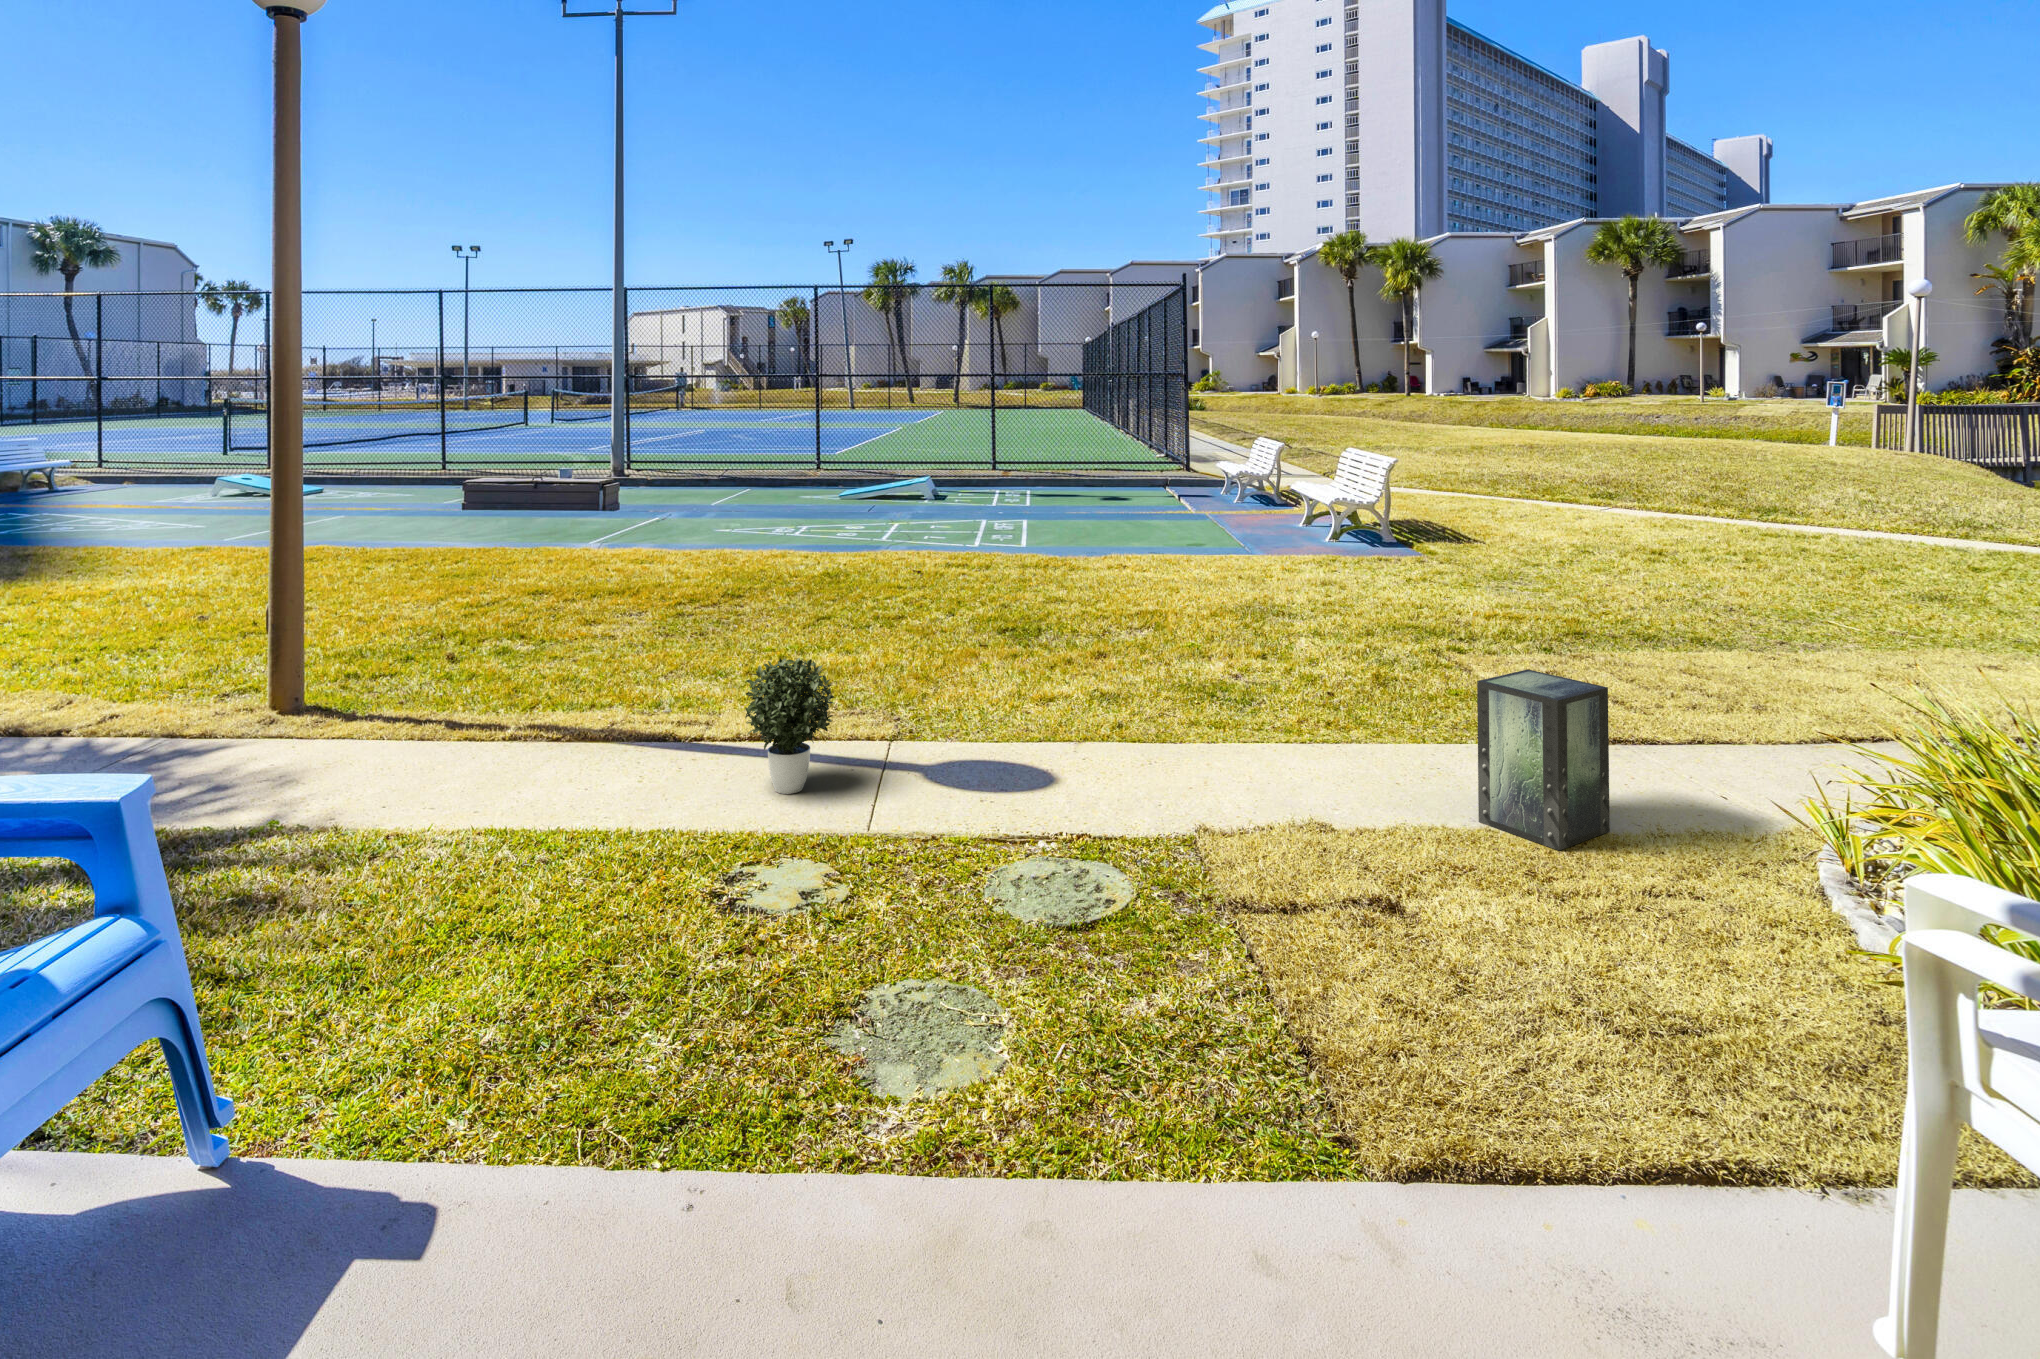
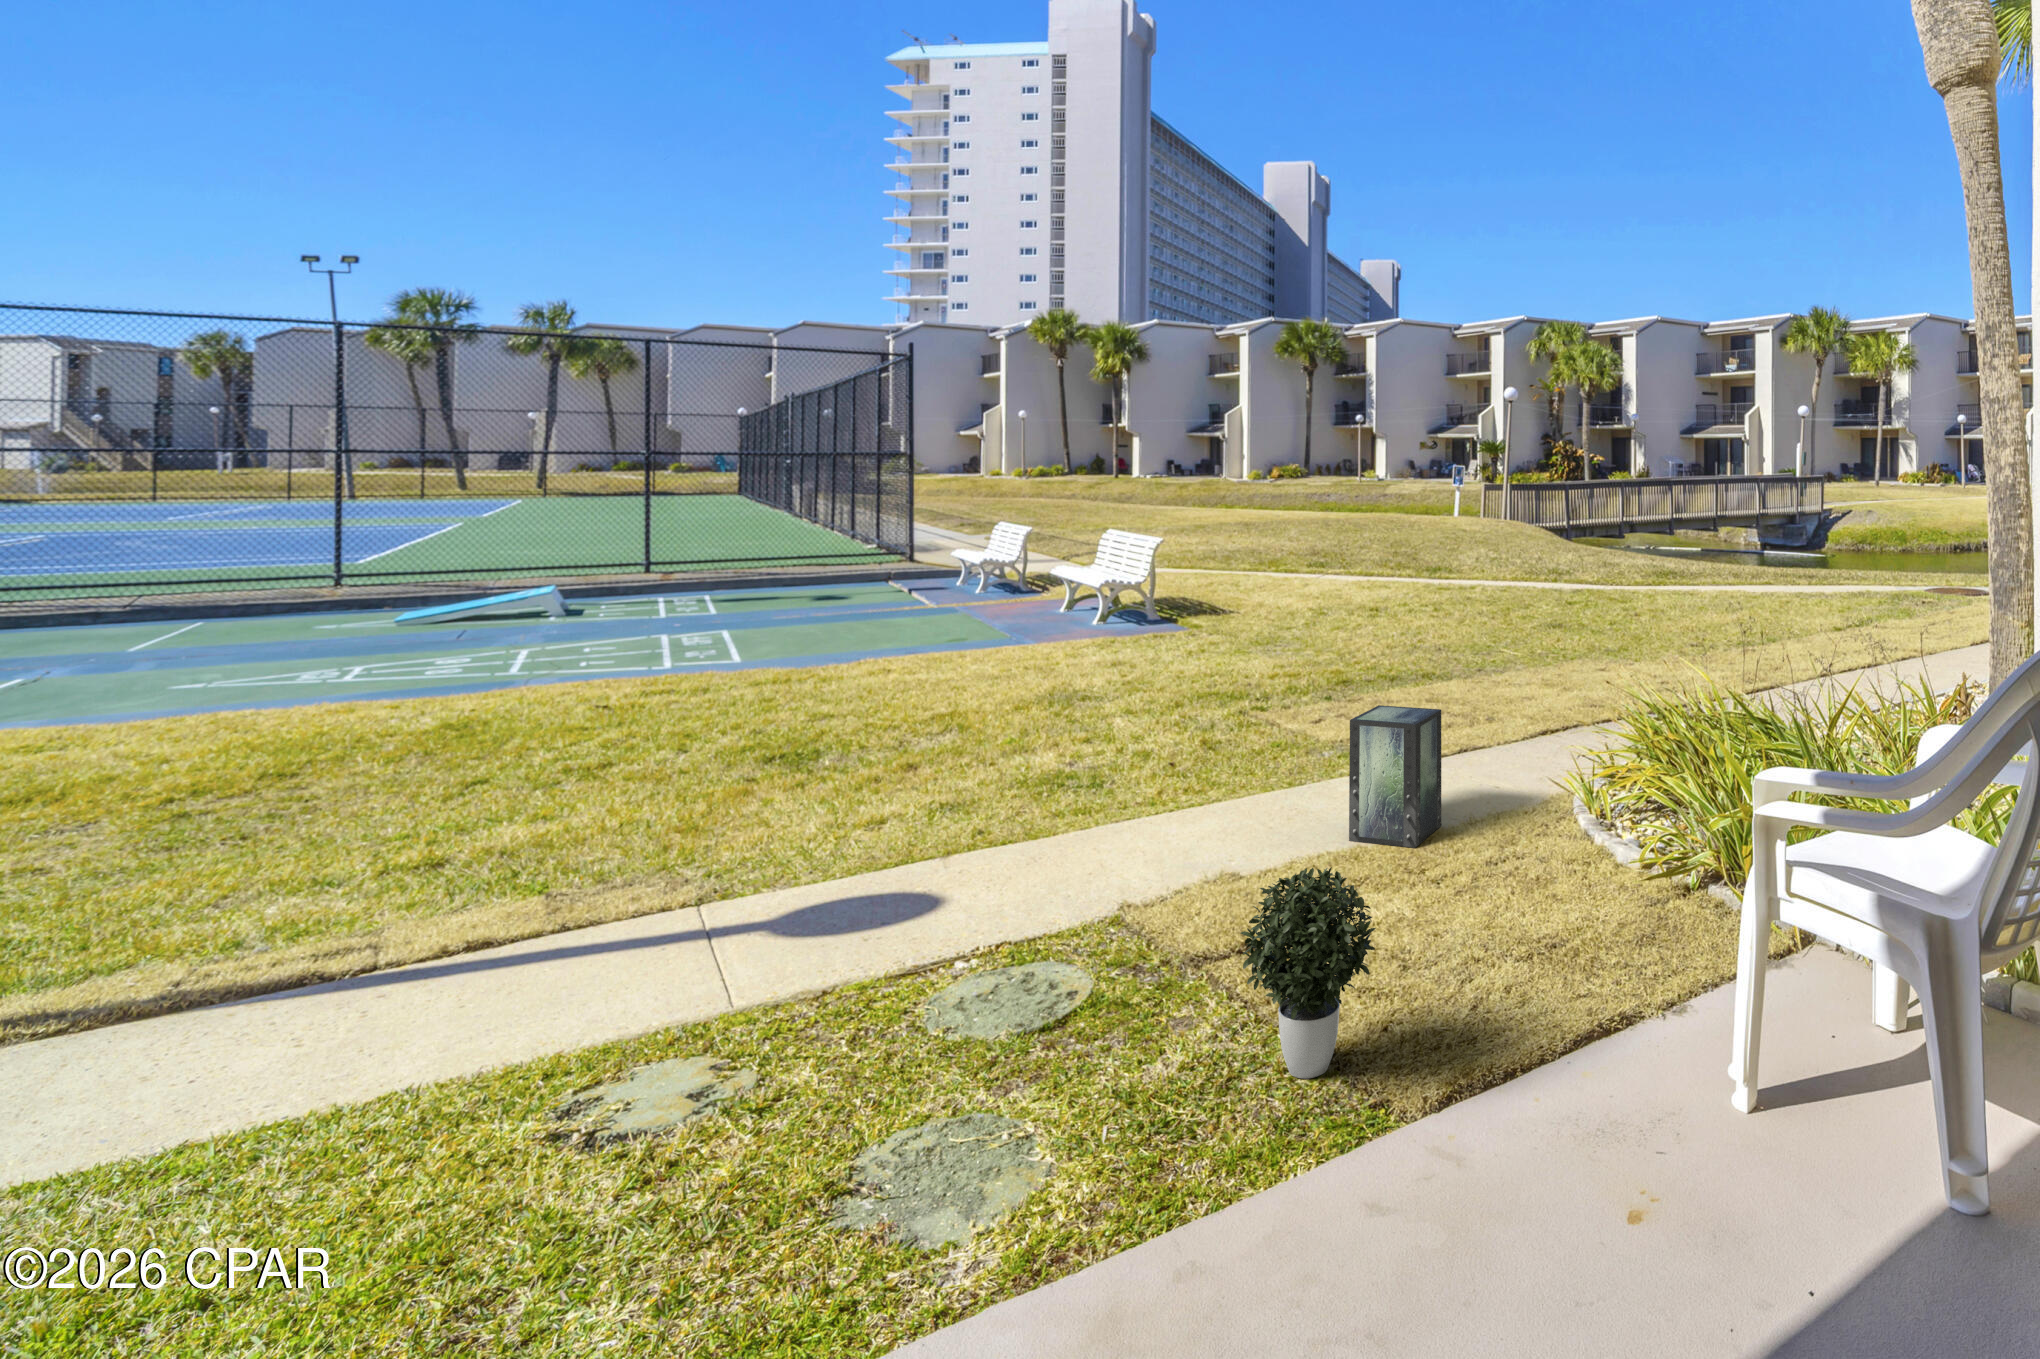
potted plant: present [745,658,835,794] -> present [1240,867,1376,1079]

